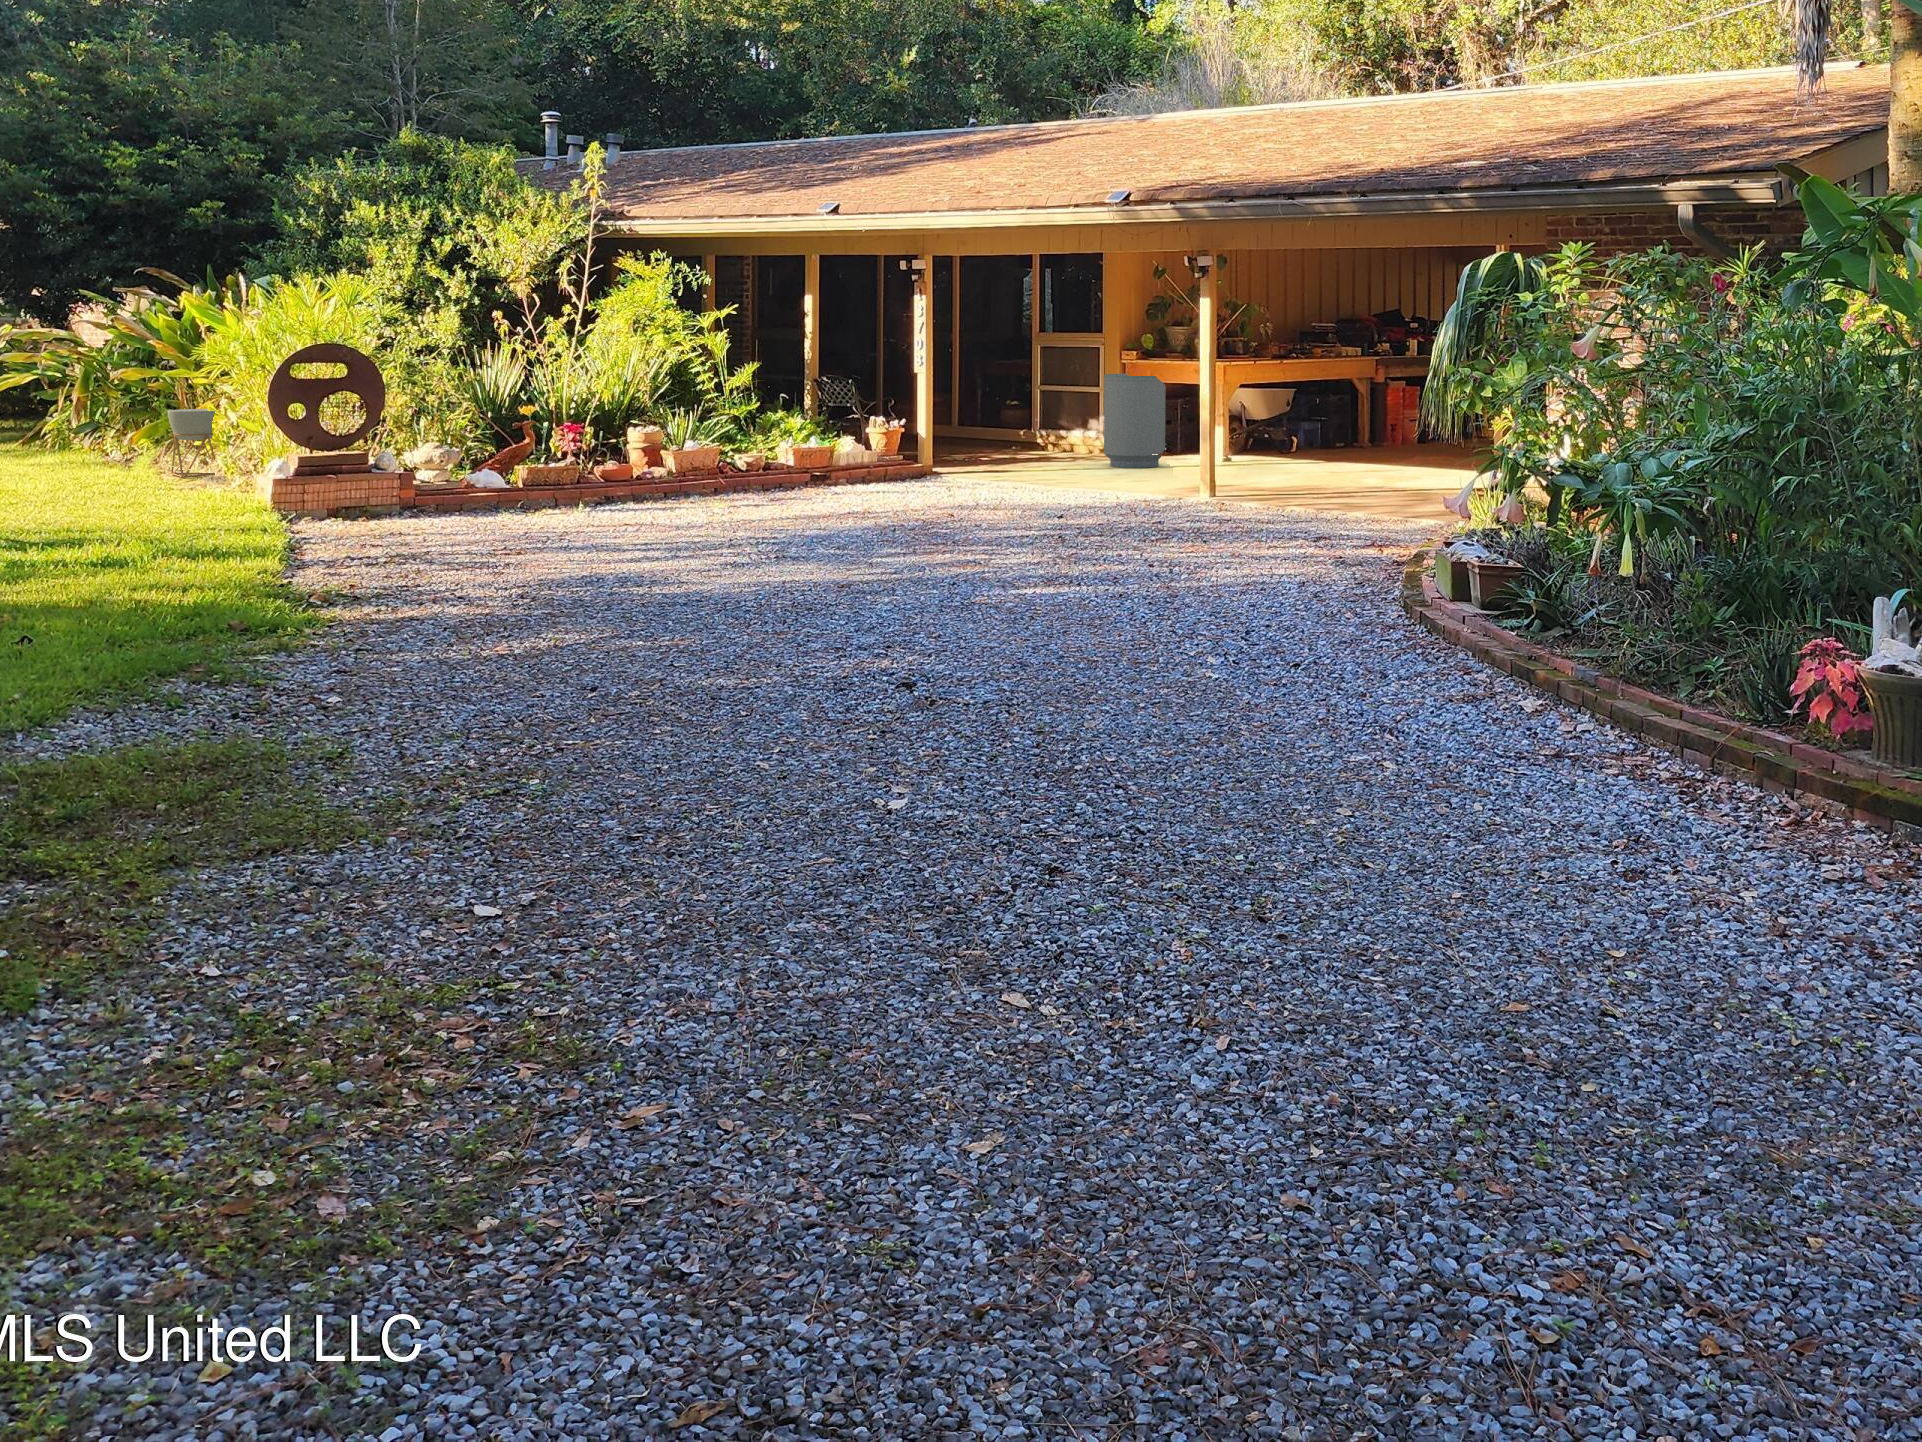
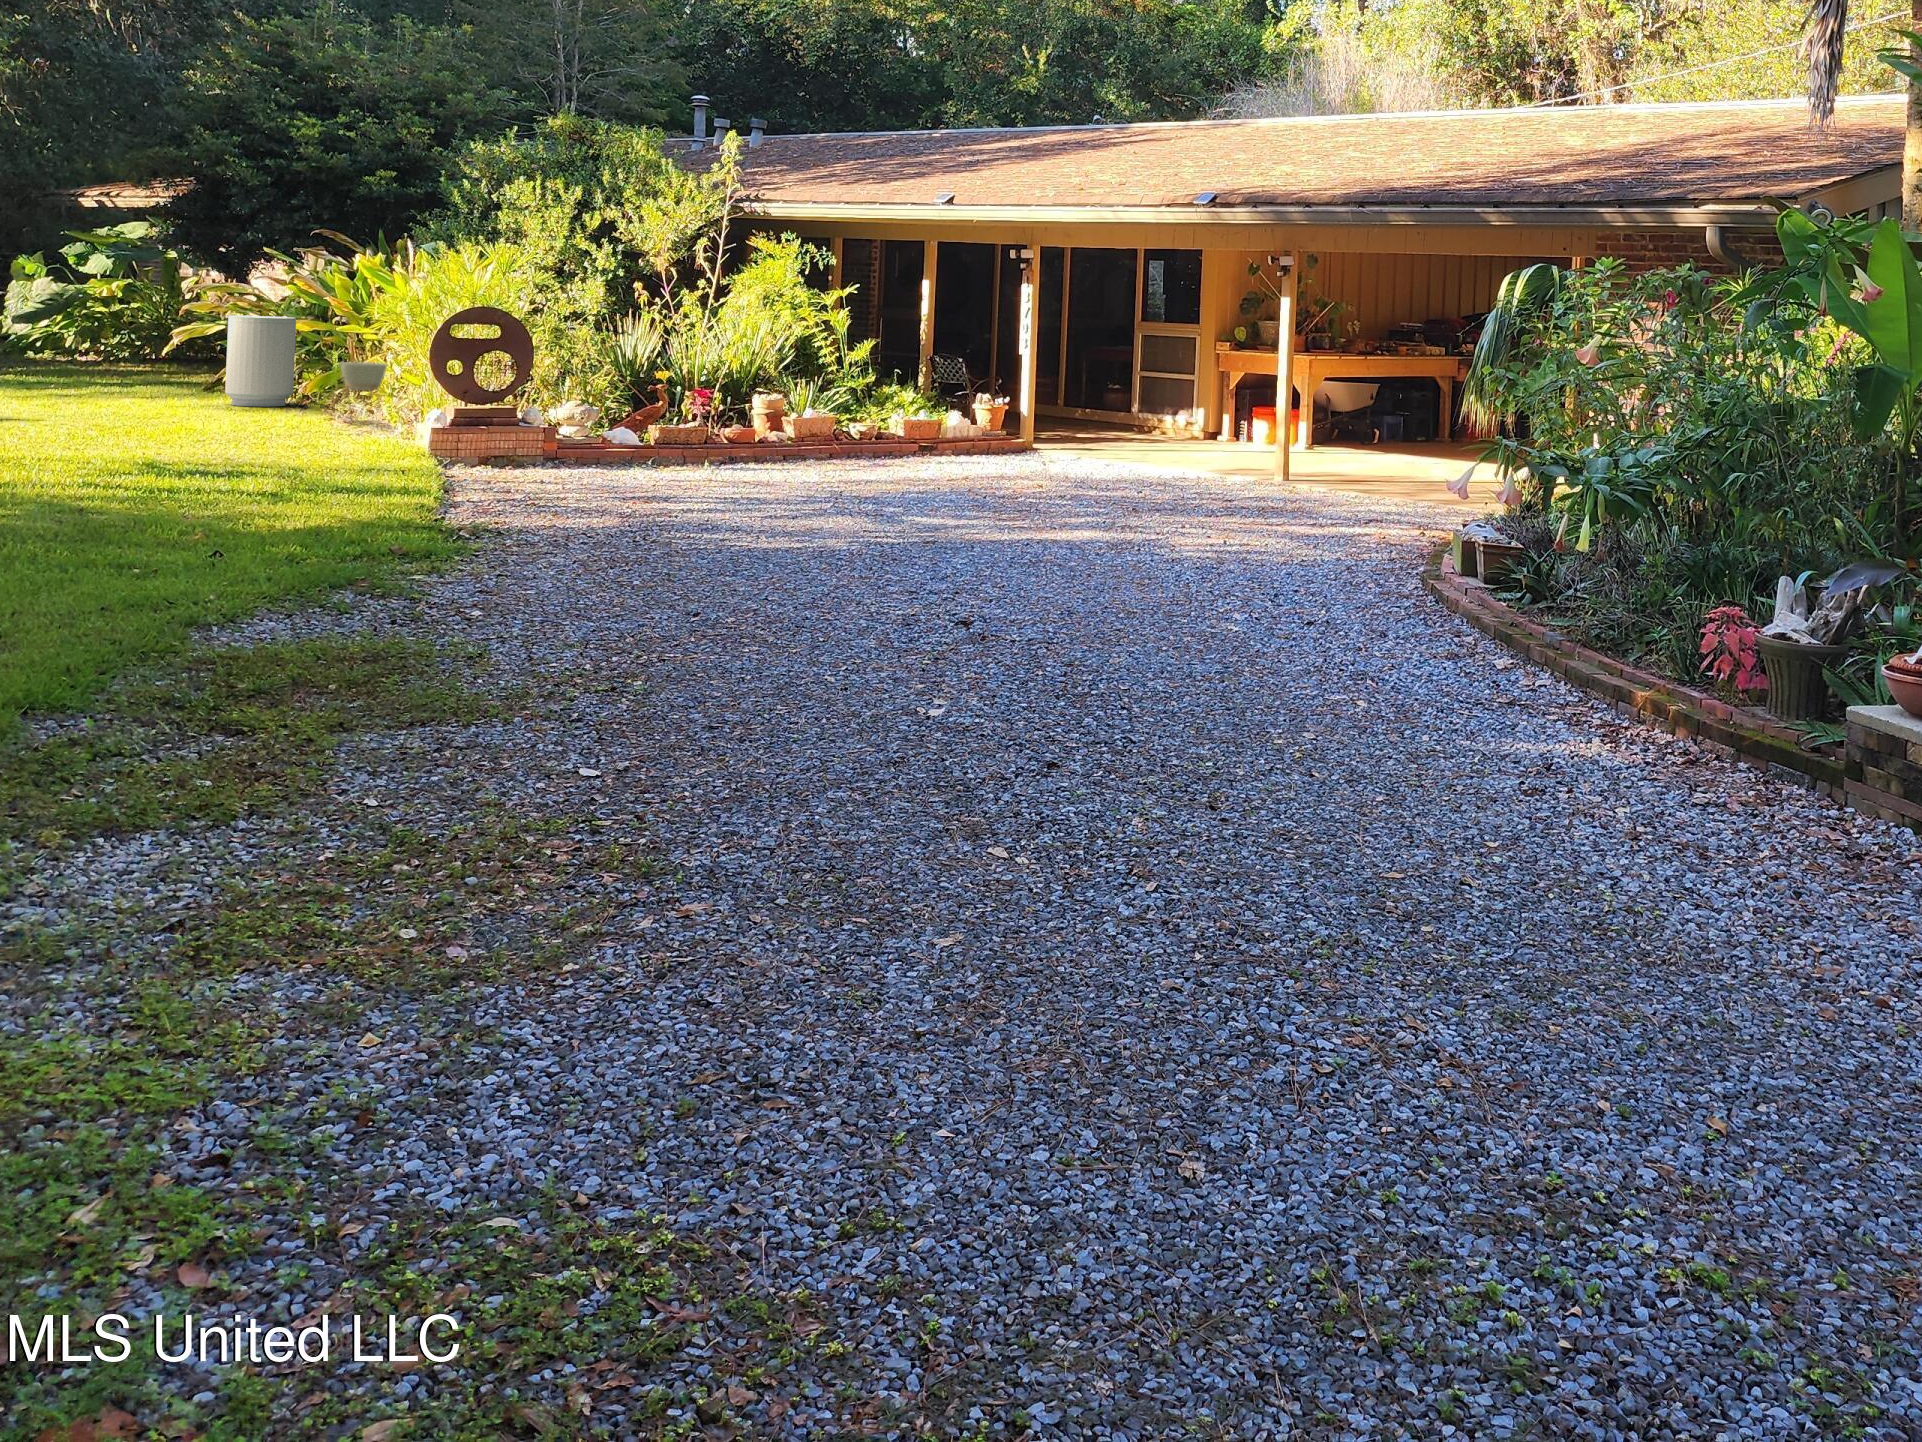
trash can: present [1104,374,1166,468] -> present [225,315,296,407]

